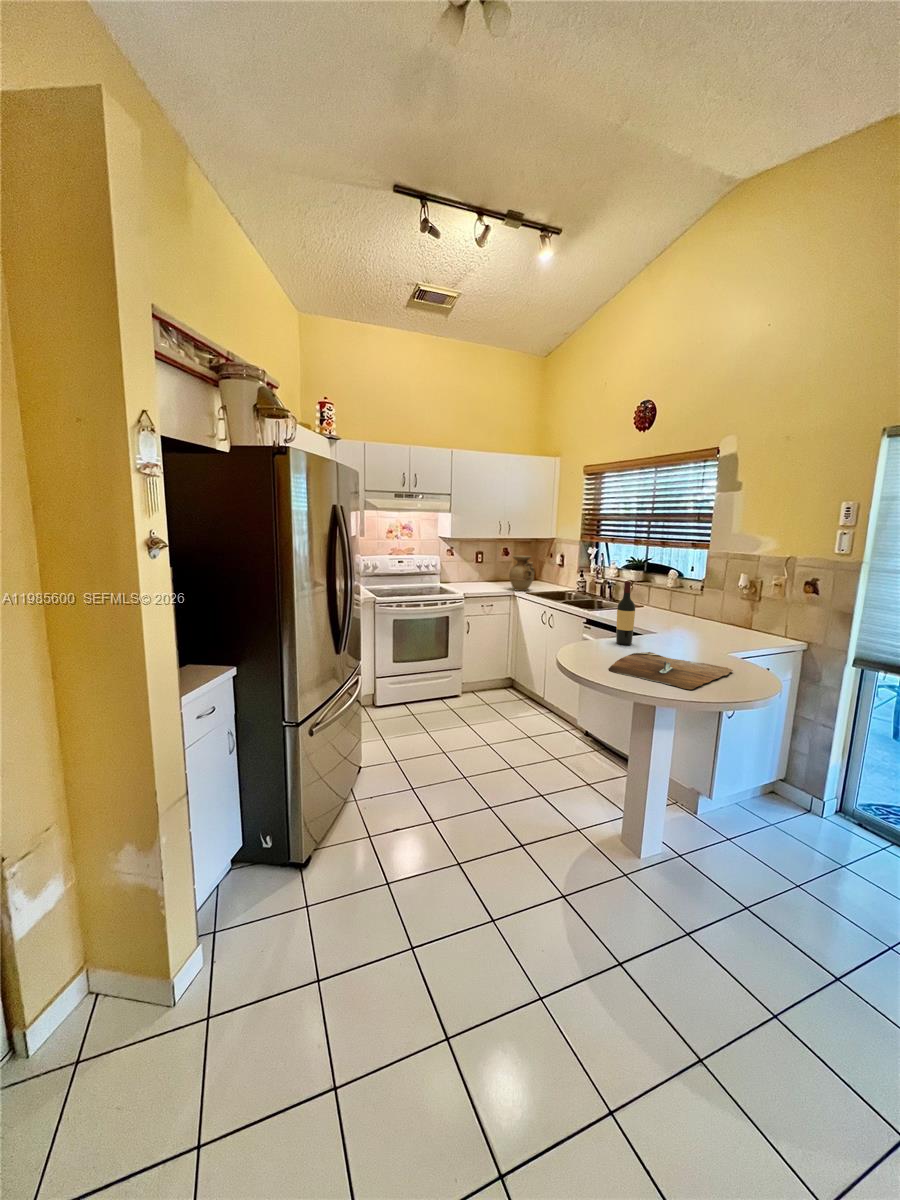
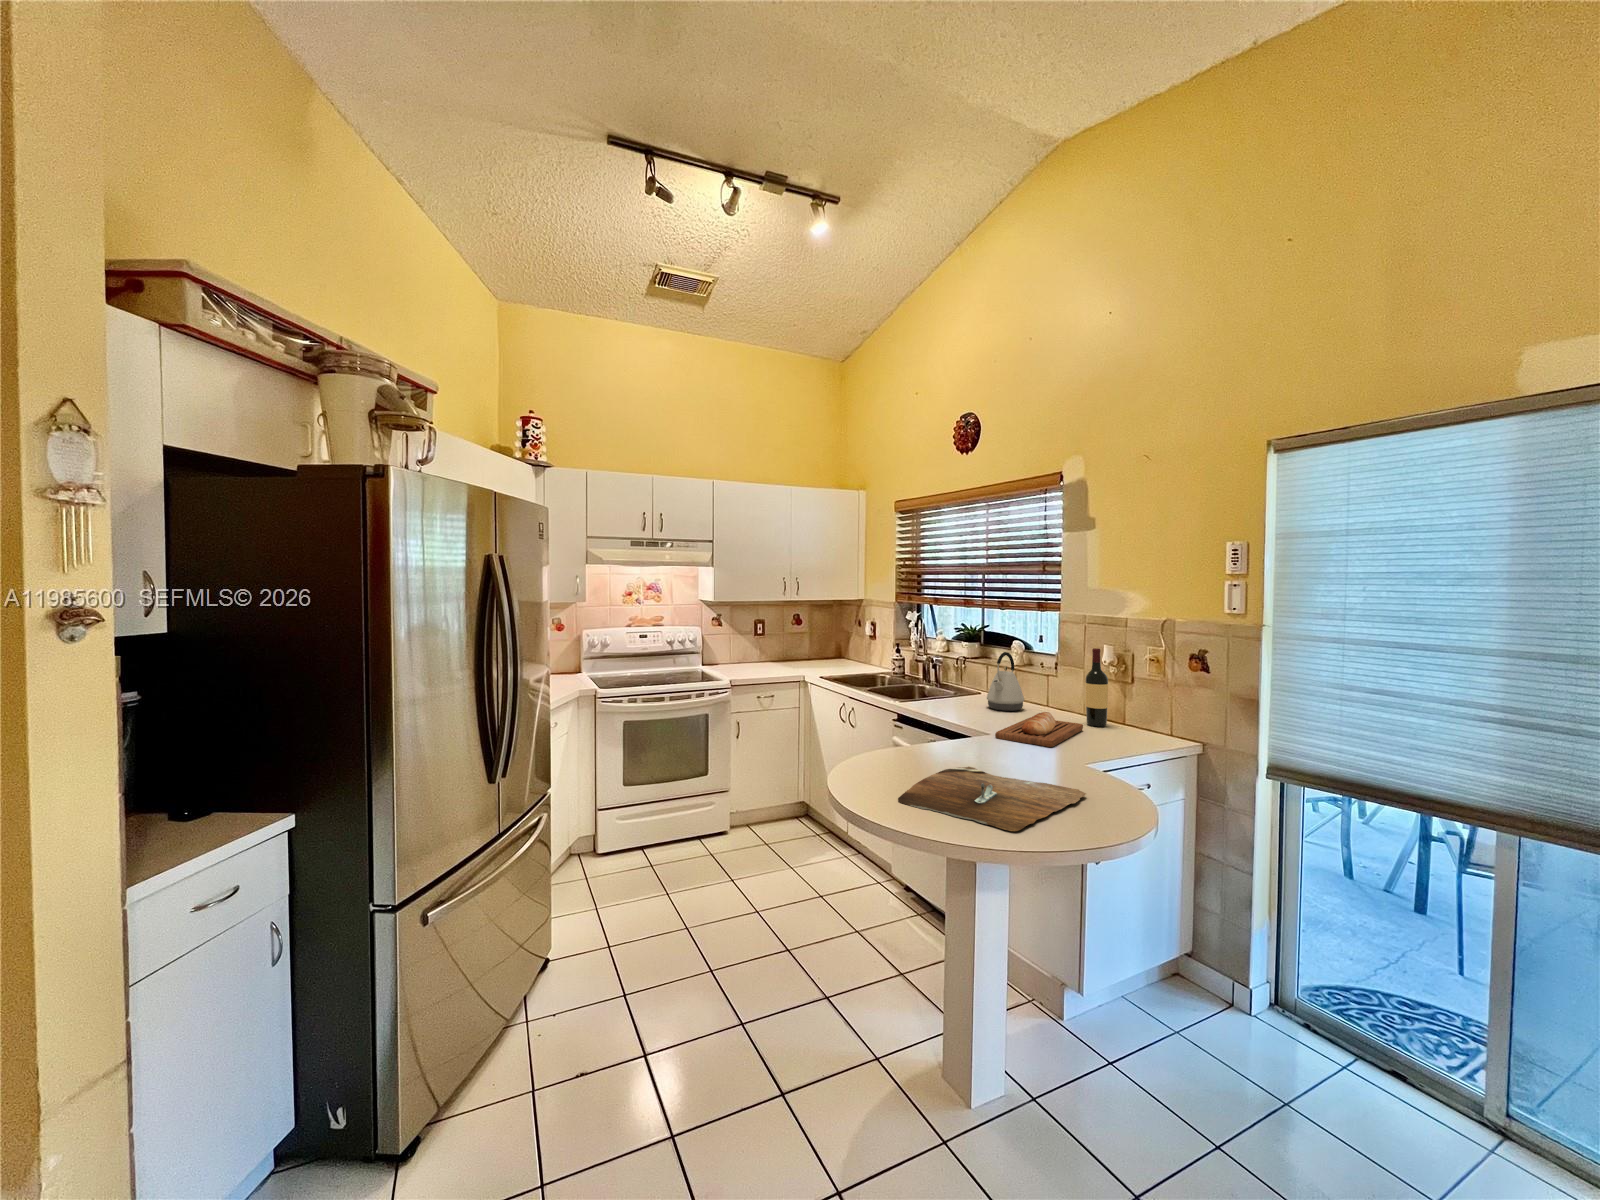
vase: present [509,556,535,591] -> none [799,624,836,674]
kettle: none [650,578,677,619] -> present [987,652,1024,711]
wine bottle: present [616,581,635,645] -> present [1085,648,1108,727]
bread loaf: none [661,619,722,642] -> present [995,712,1083,747]

